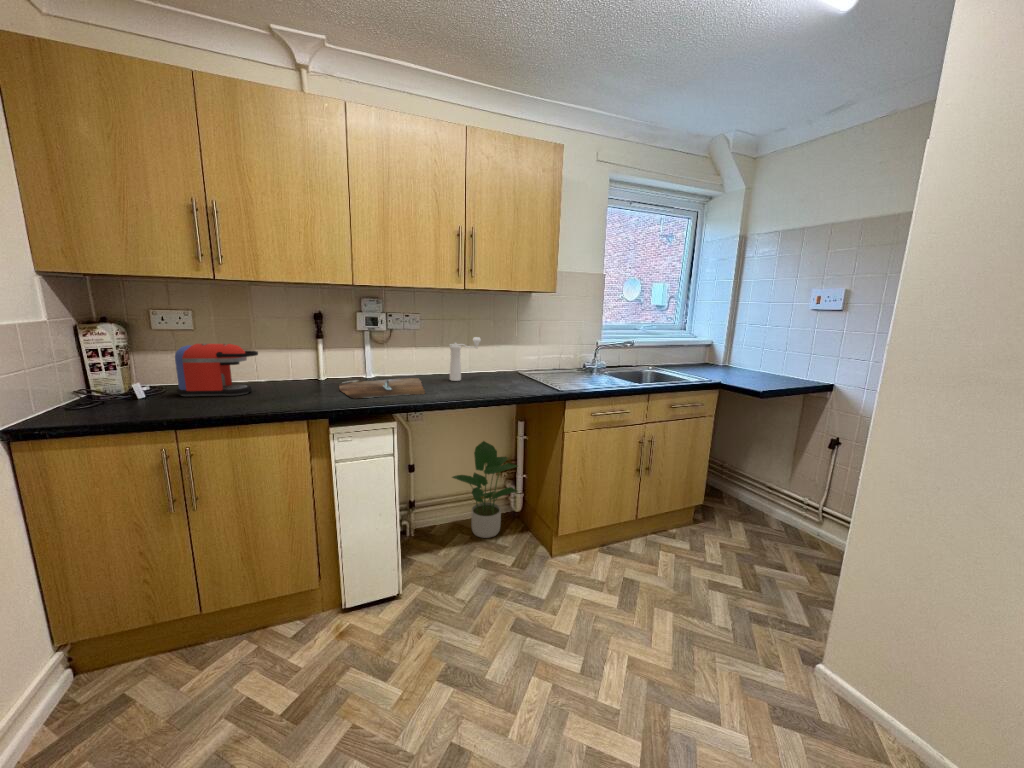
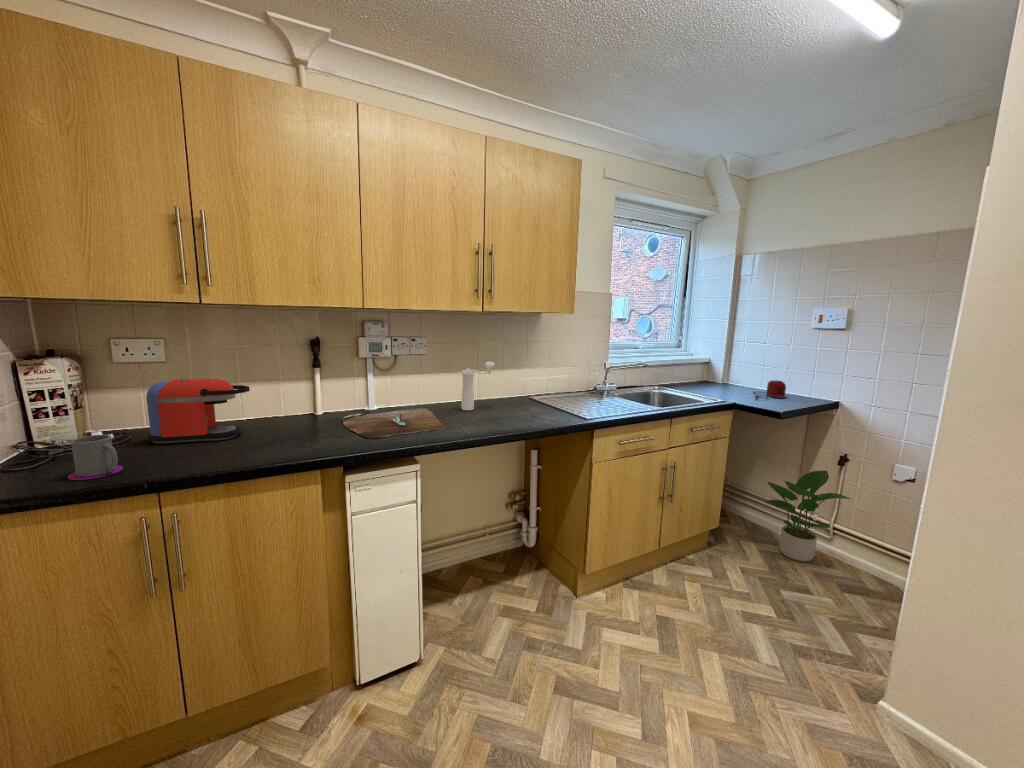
toaster: none [743,362,778,380] -> present [754,380,786,399]
mug: none [108,384,151,417] -> present [67,435,123,480]
potted plant: present [452,441,518,538] -> present [766,471,850,561]

